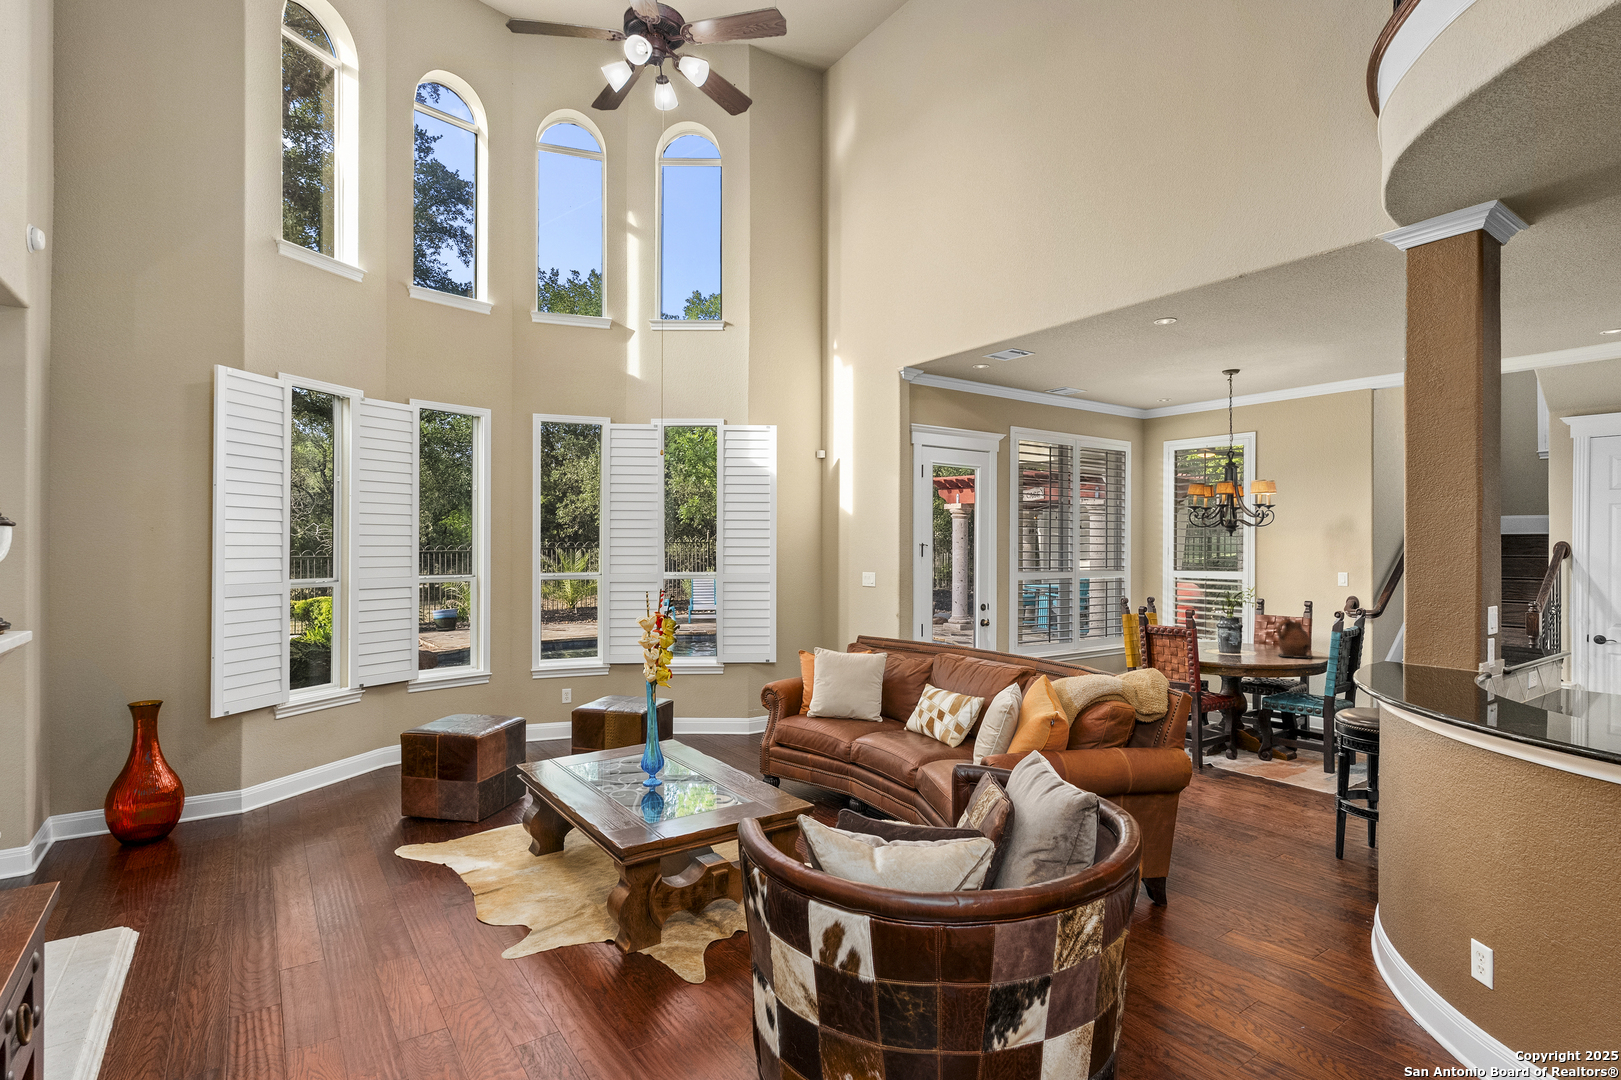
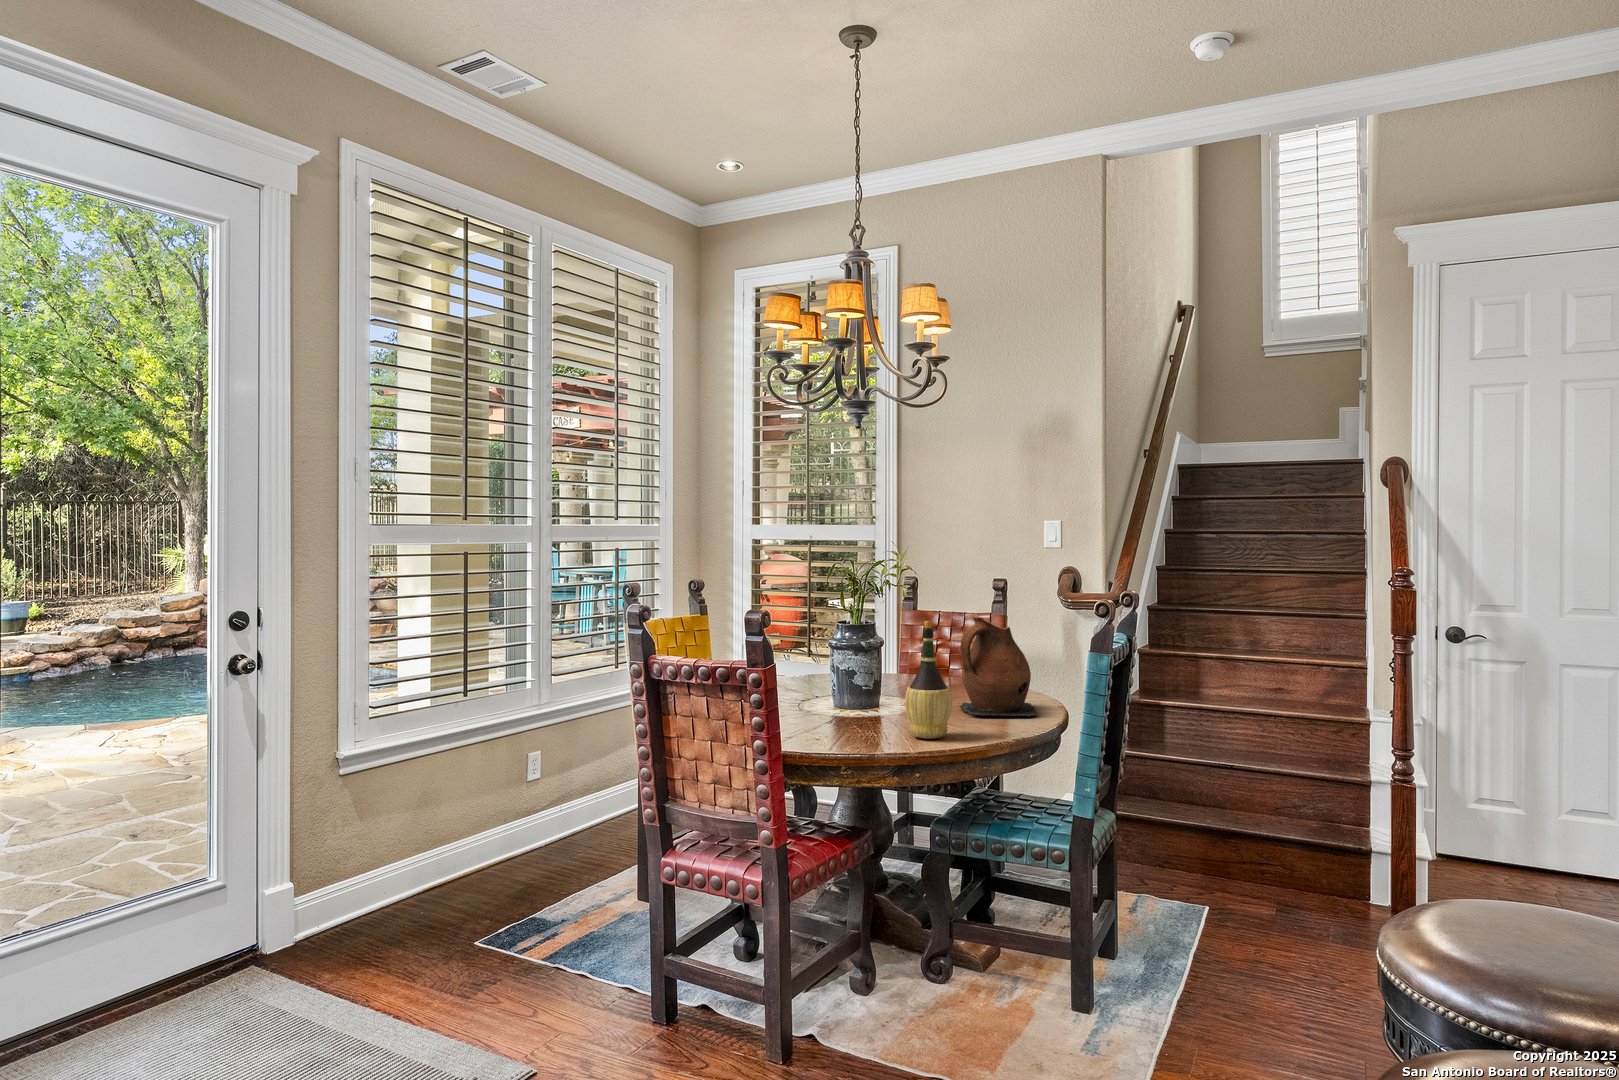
wine bottle: none [1249,617,1269,661] -> present [905,621,952,738]

